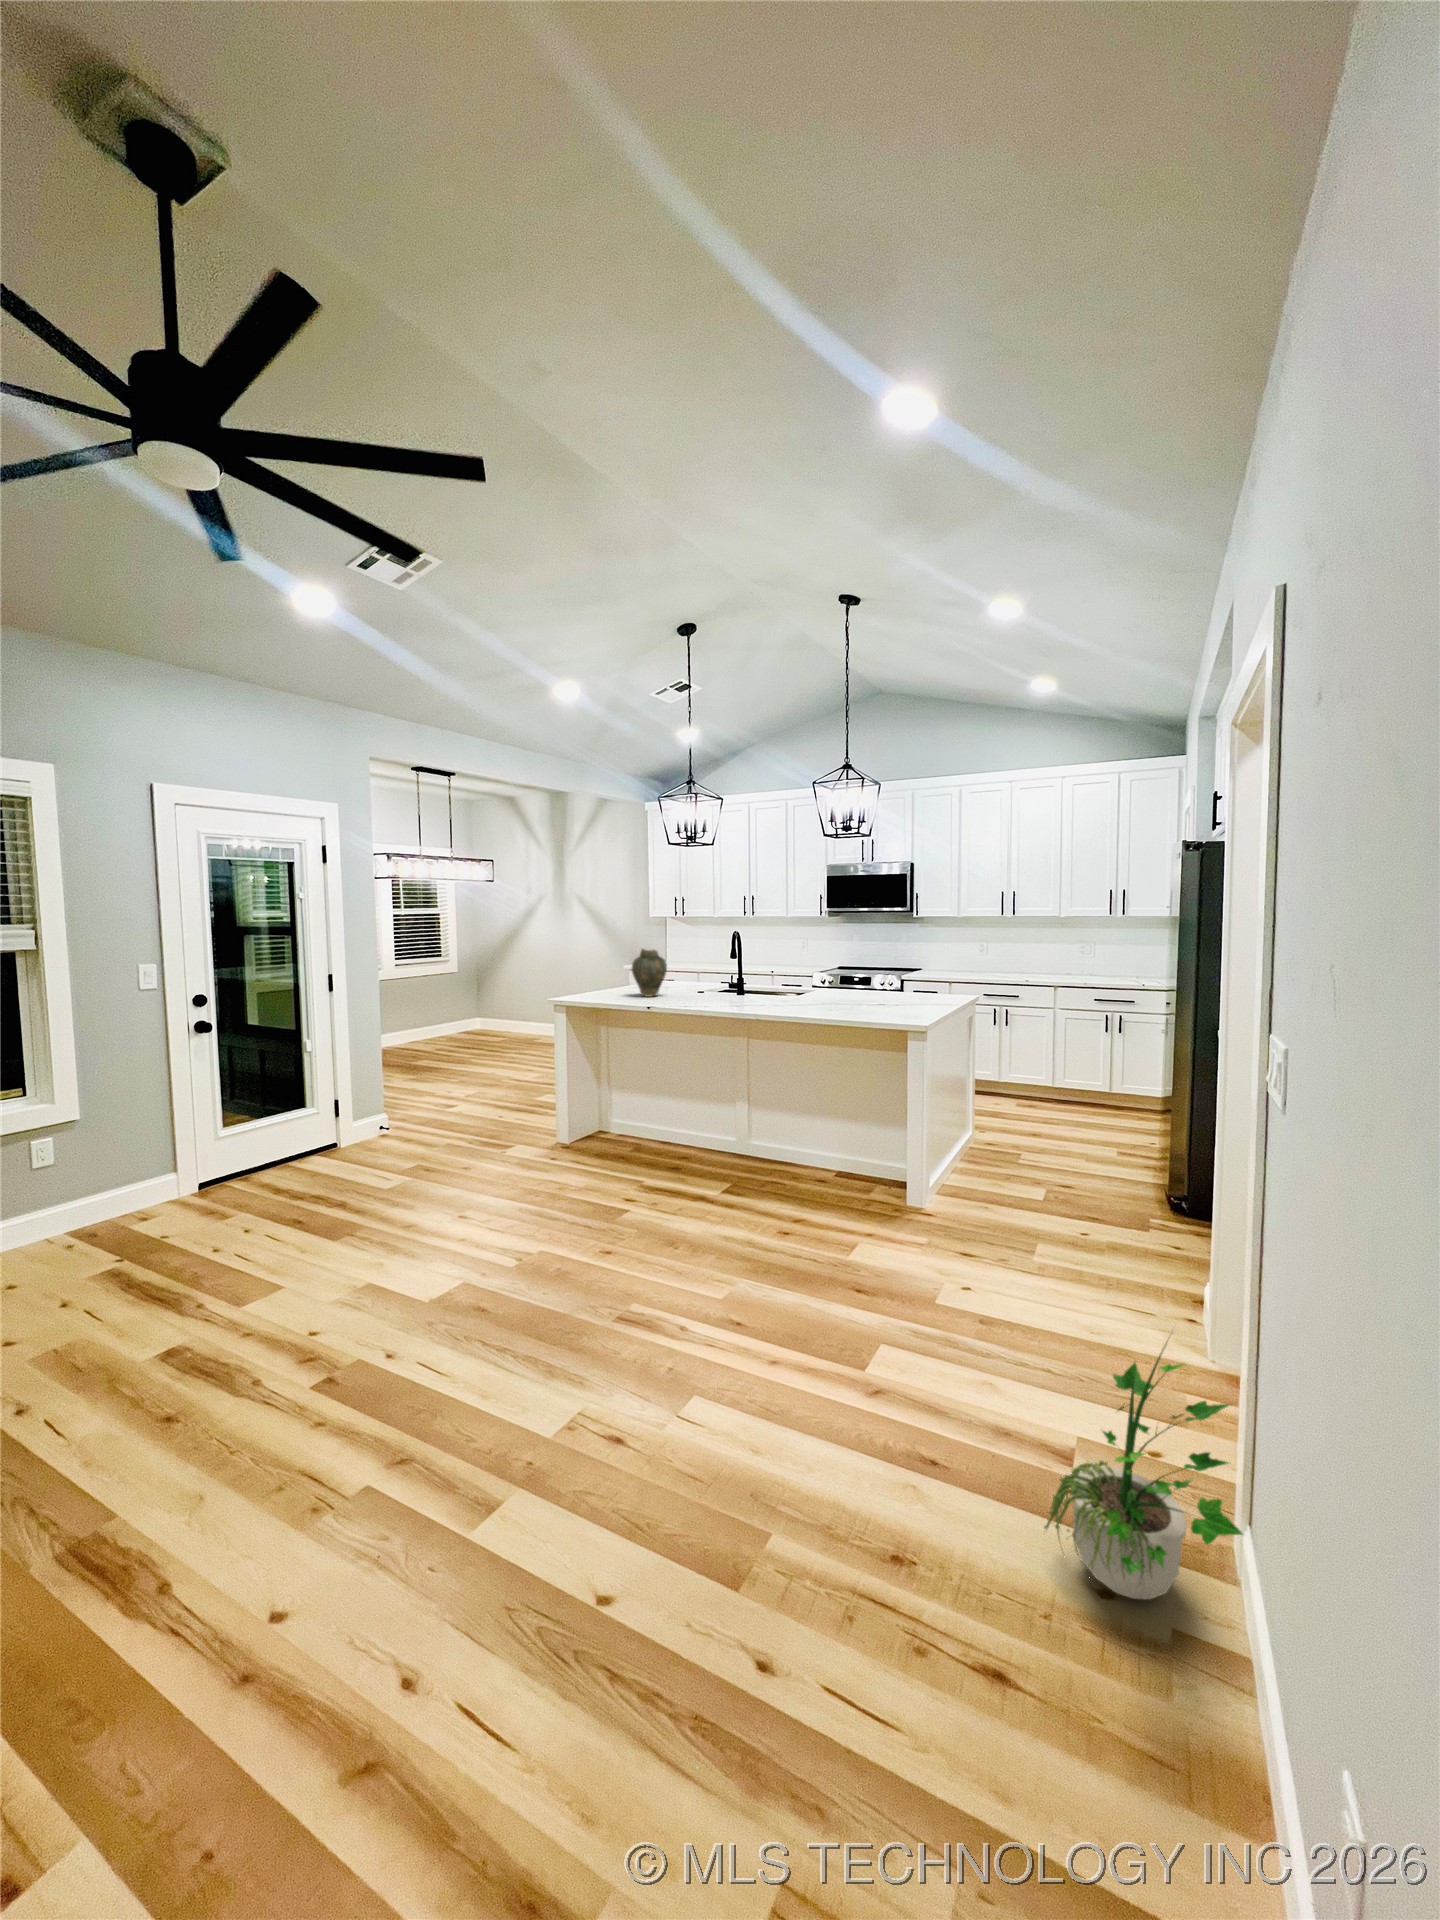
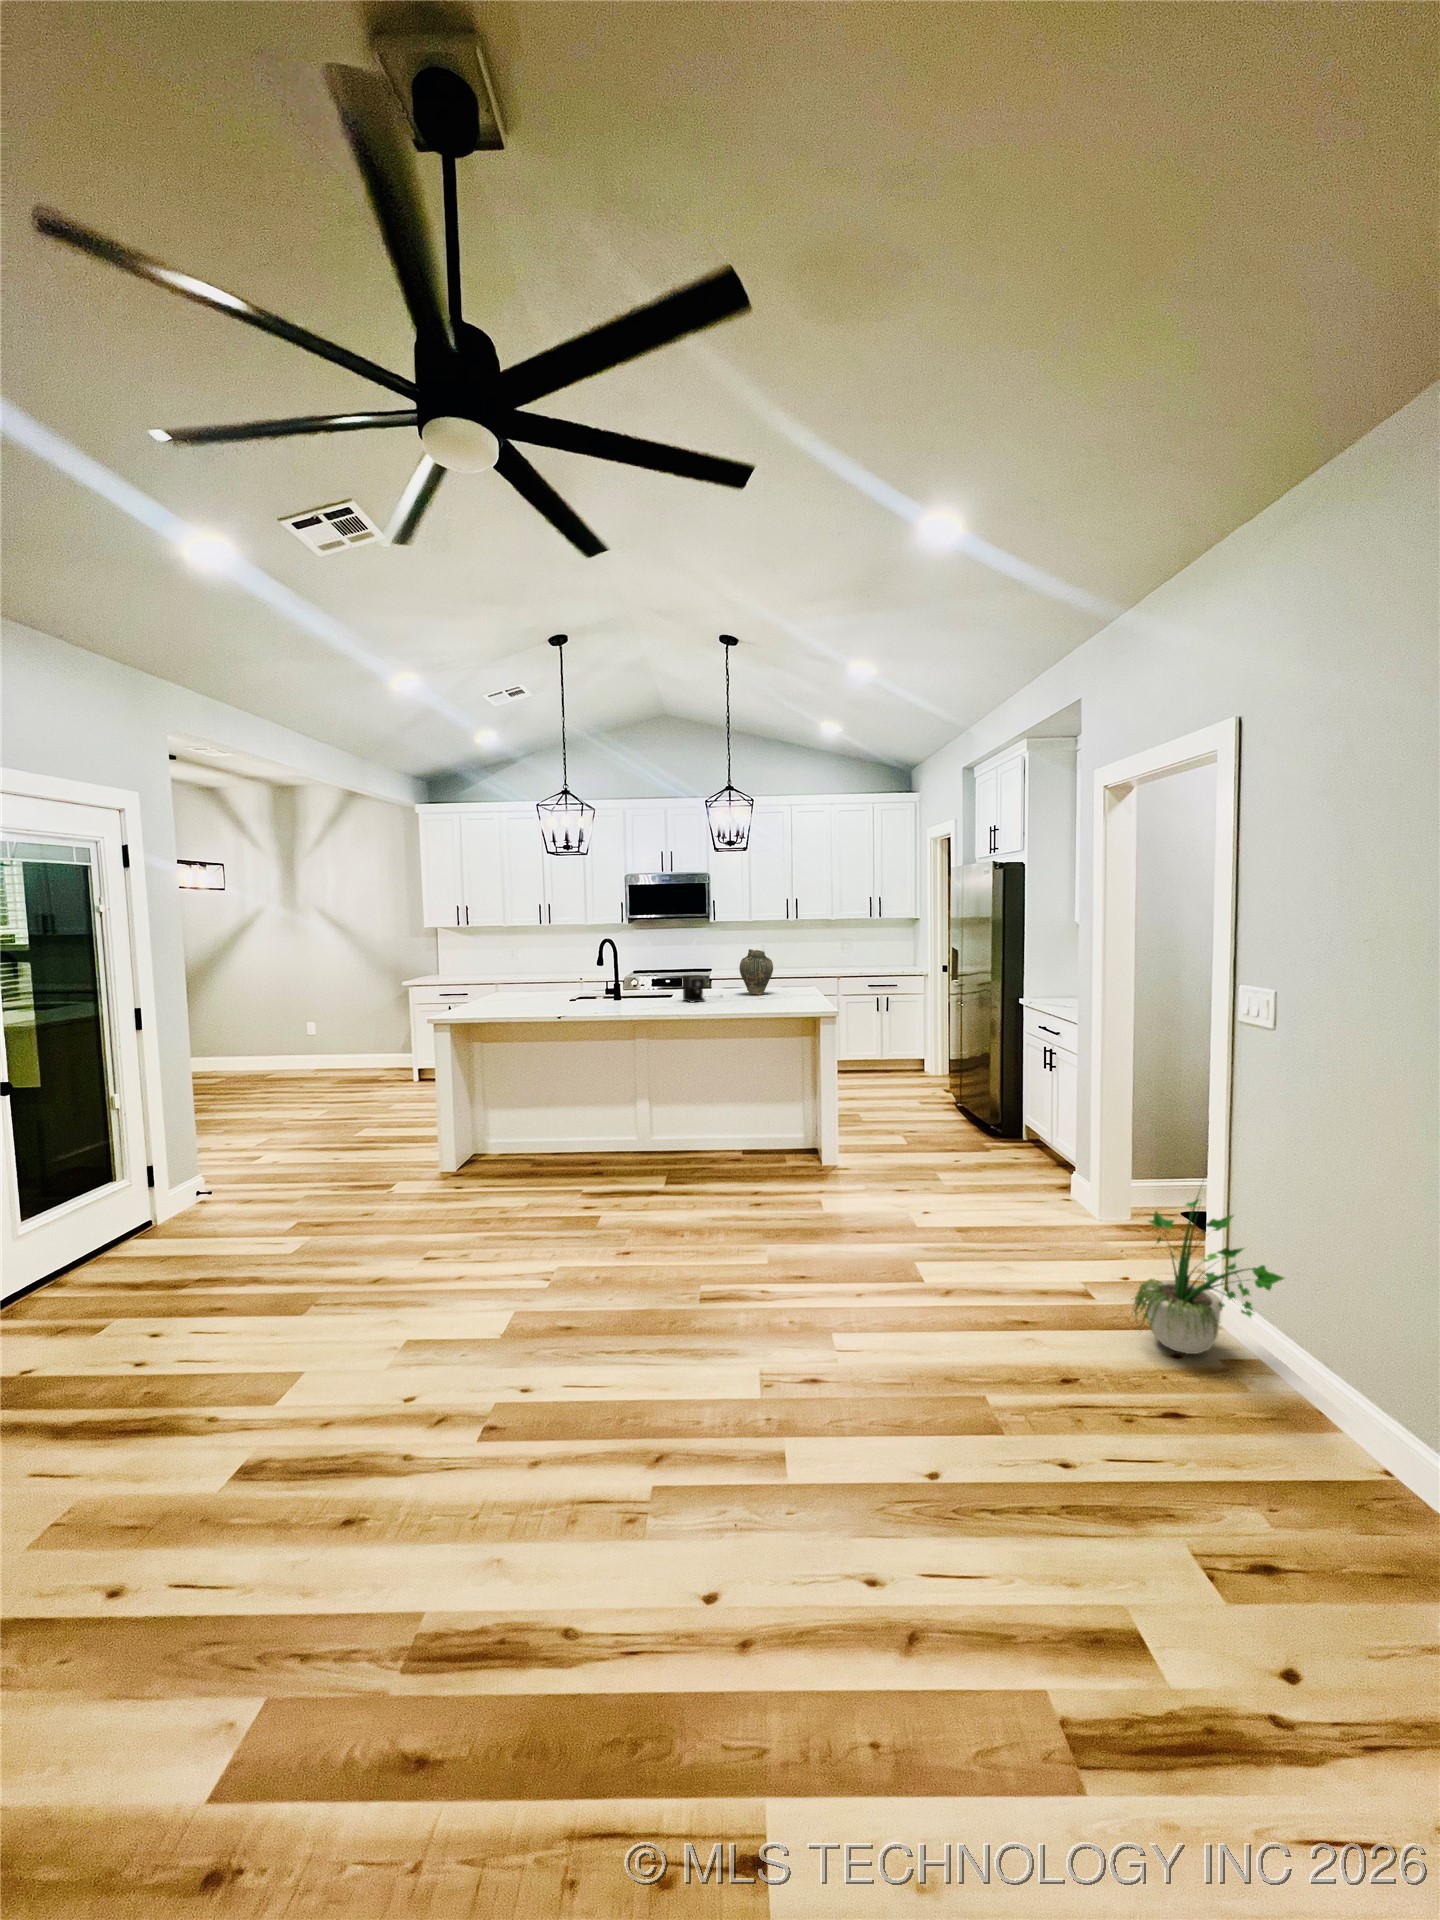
vase: present [632,949,667,997] -> present [739,949,773,995]
coffee maker: none [798,974,847,1003] -> present [683,975,722,1002]

